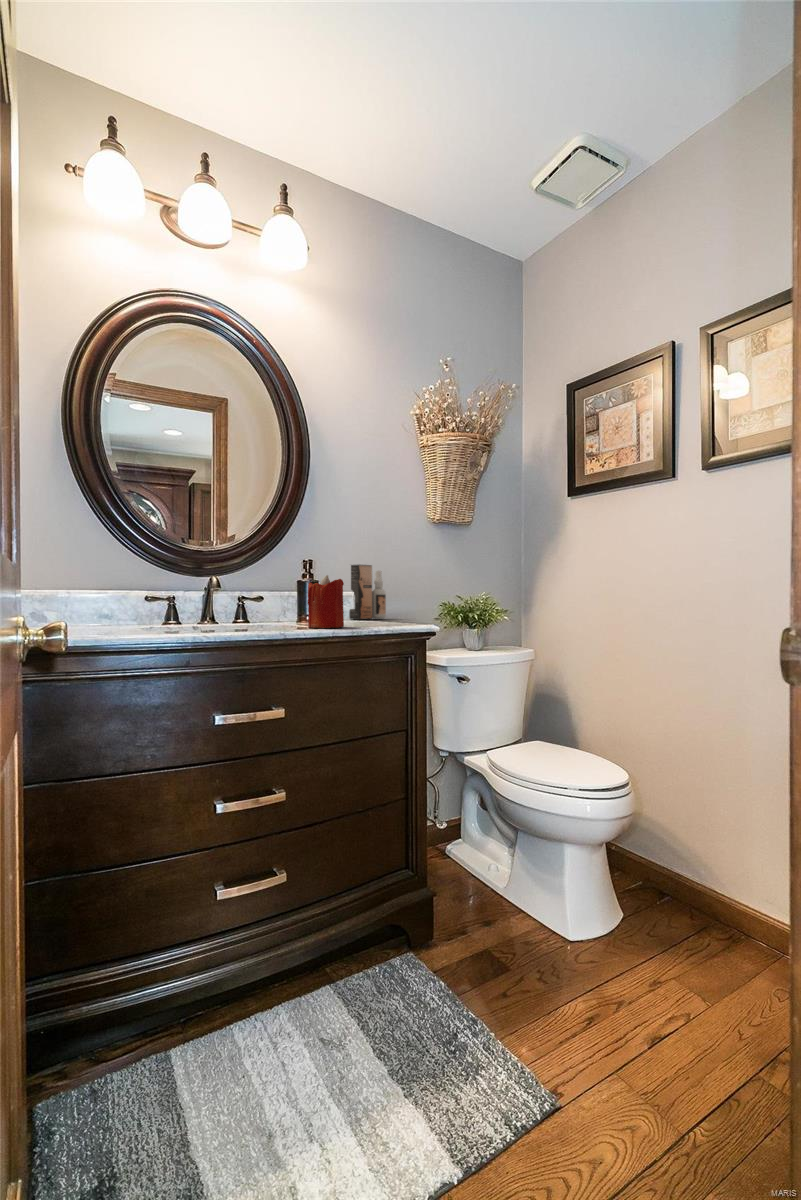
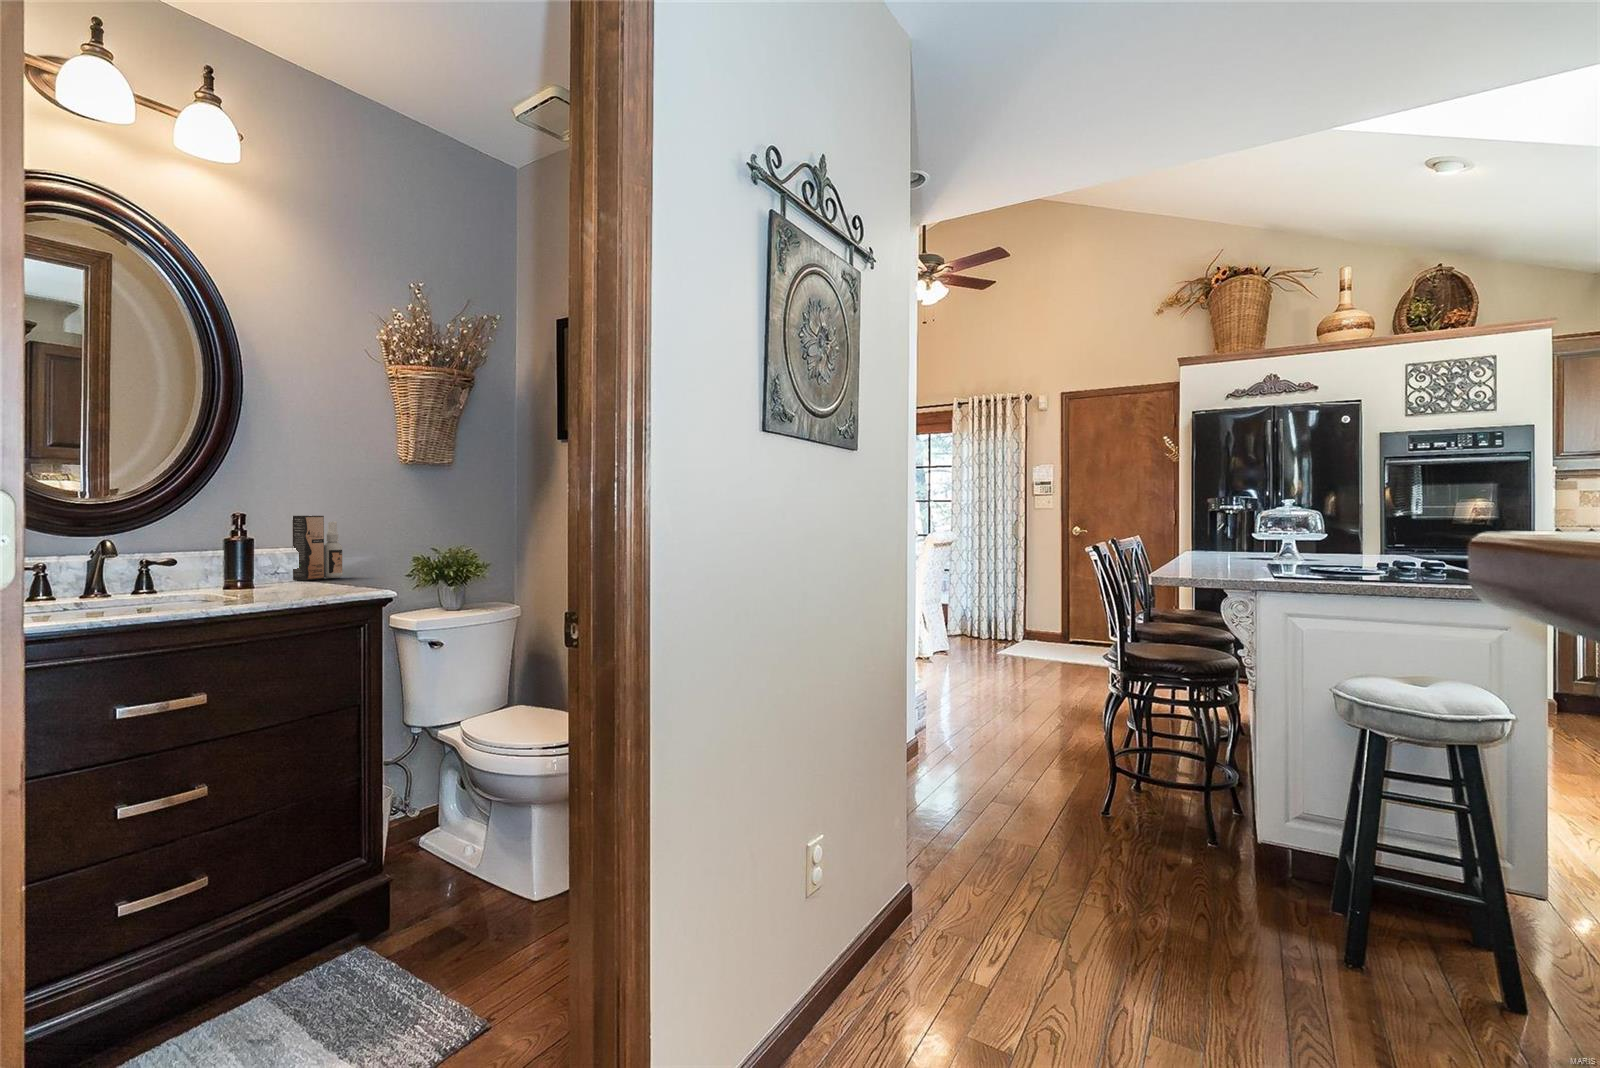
candle: present [308,575,344,628] -> none [238,539,284,597]

